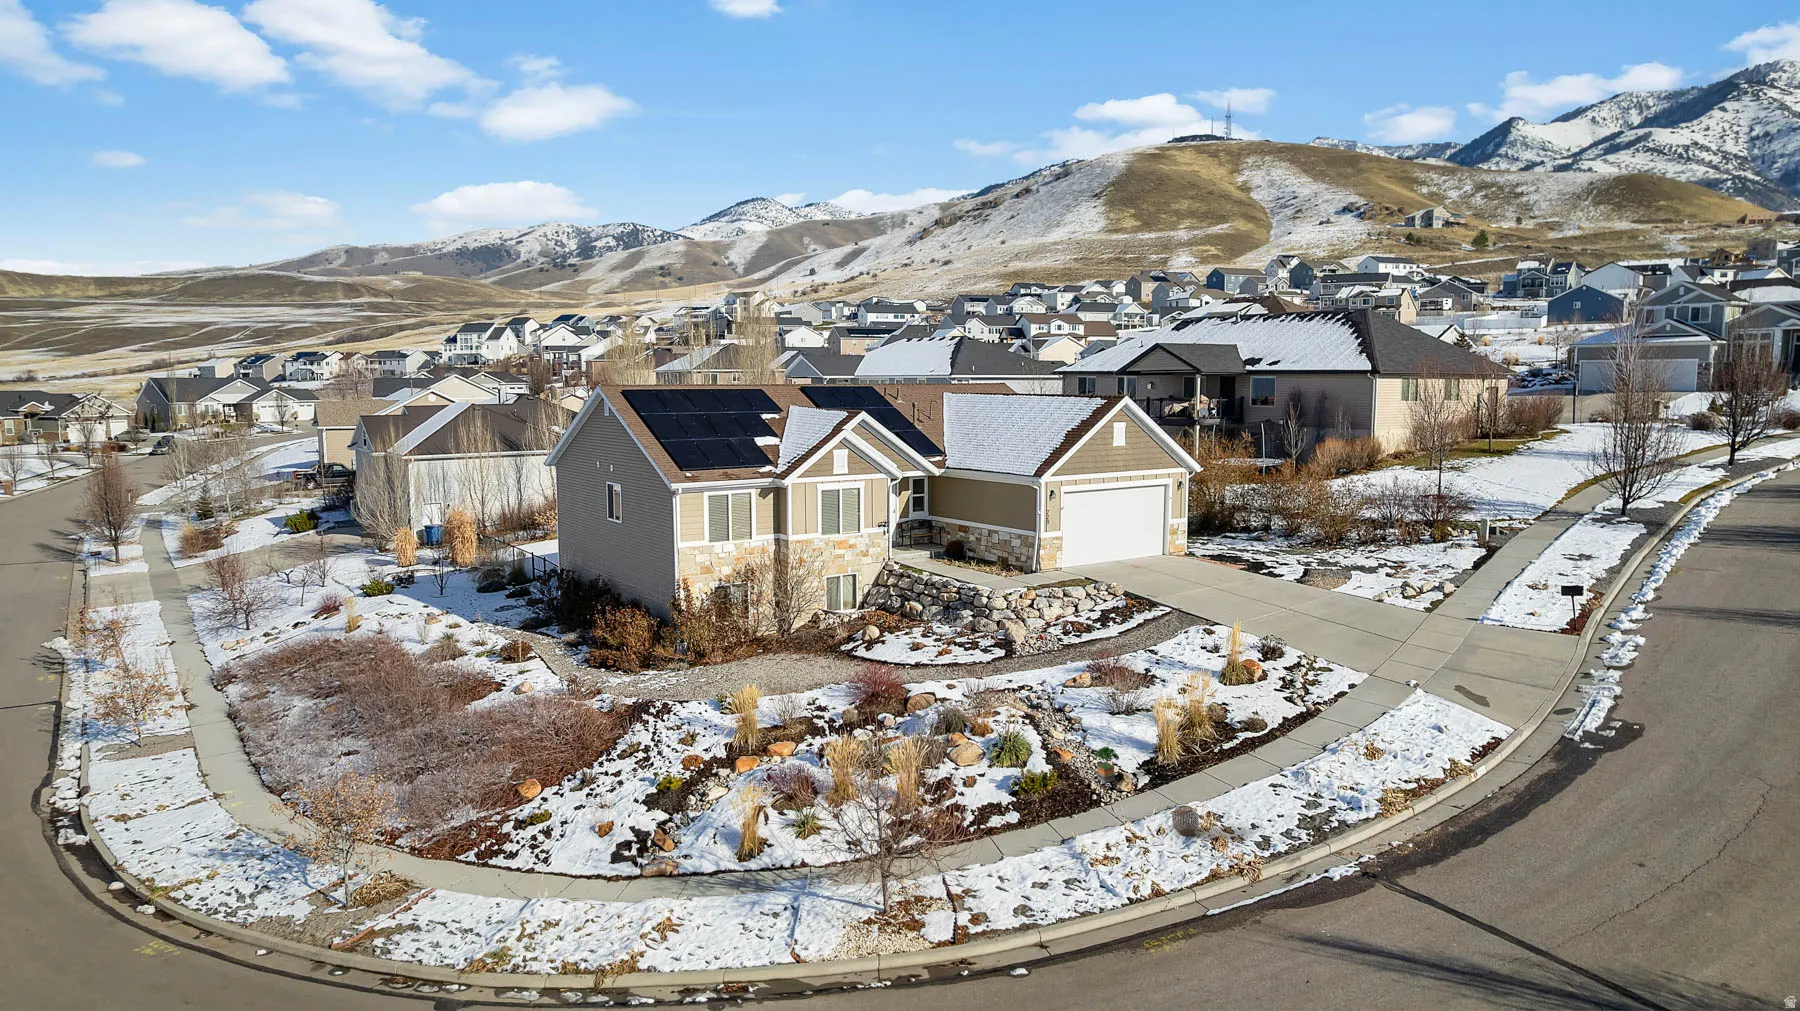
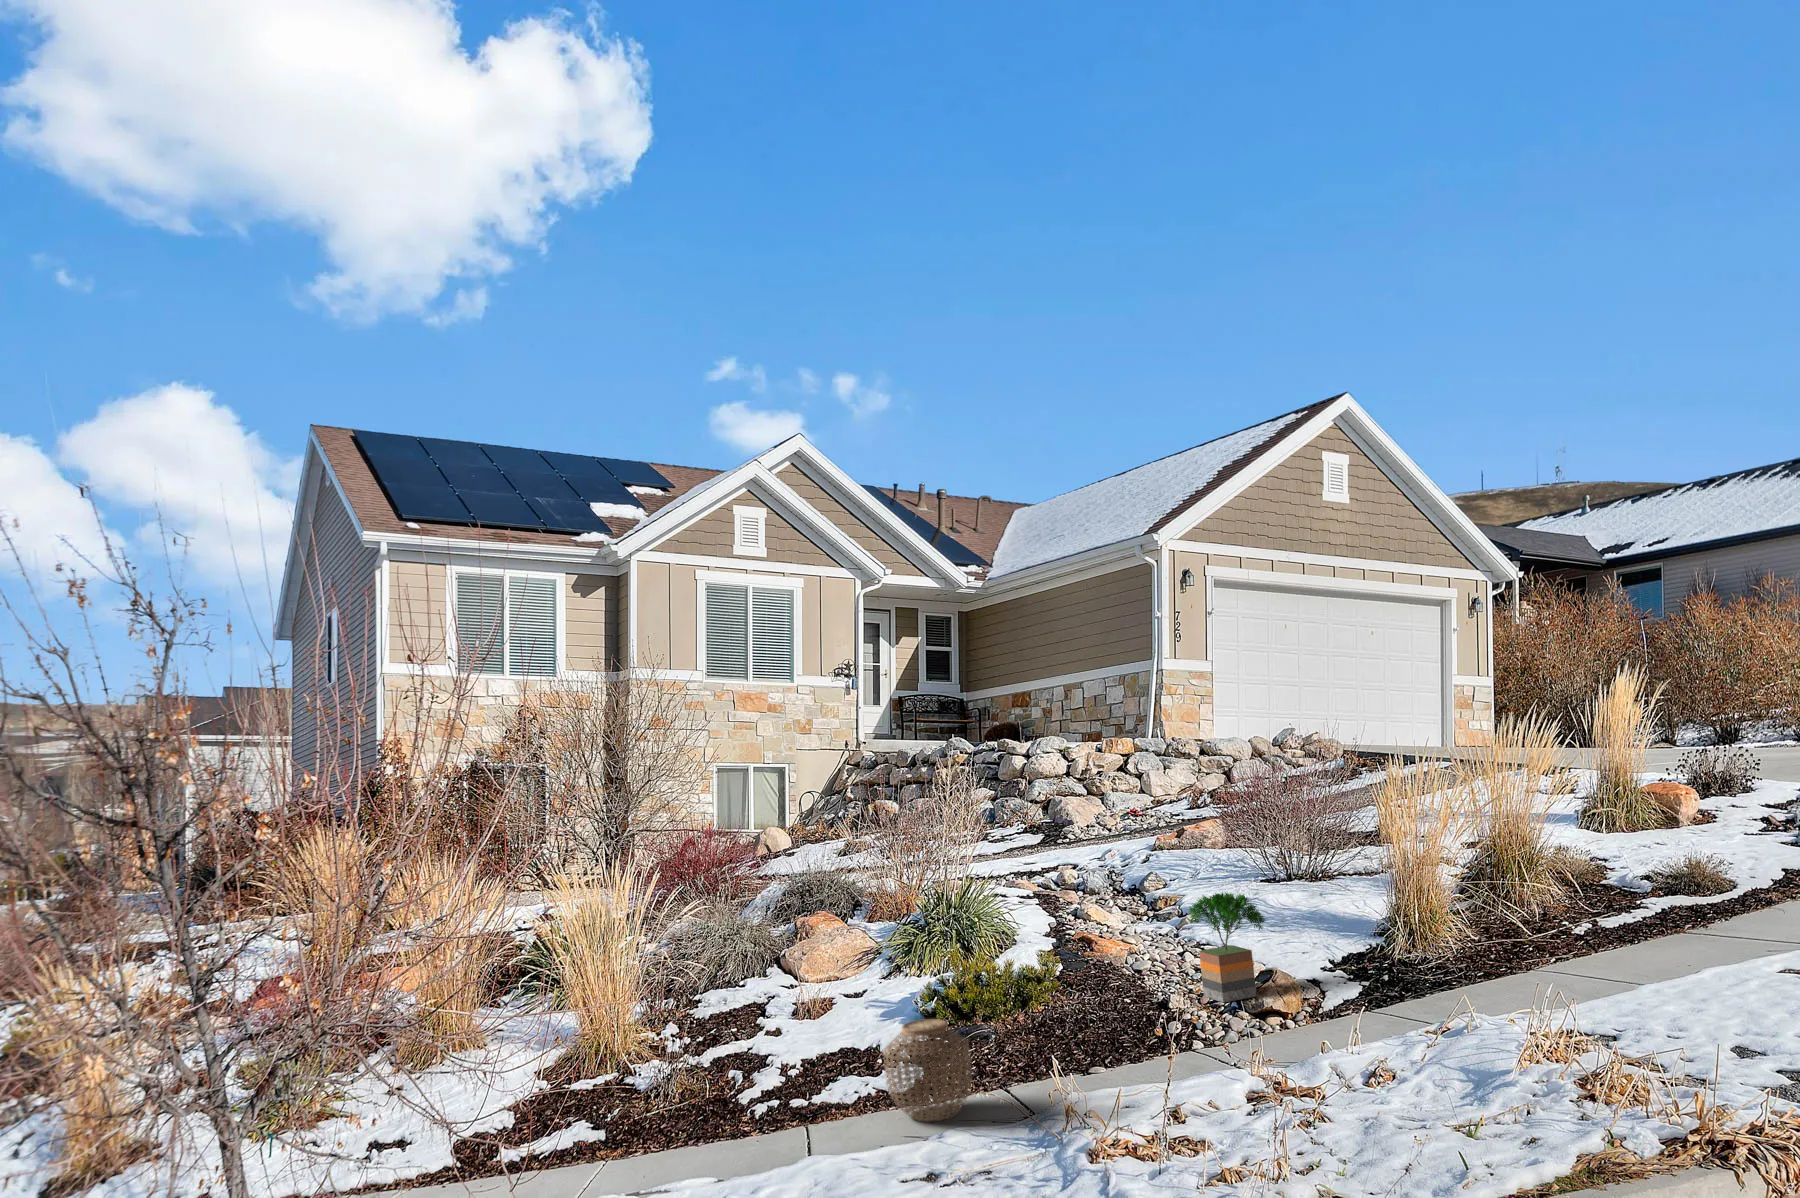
woven basket: present [1172,805,1199,836] -> present [884,1019,972,1122]

